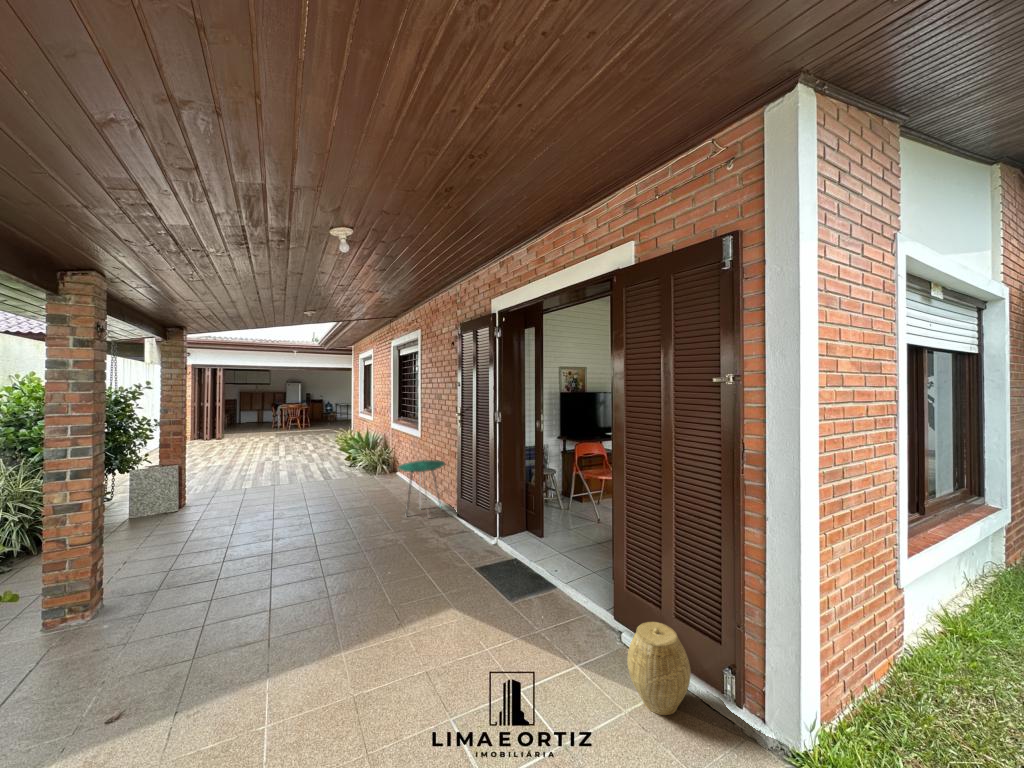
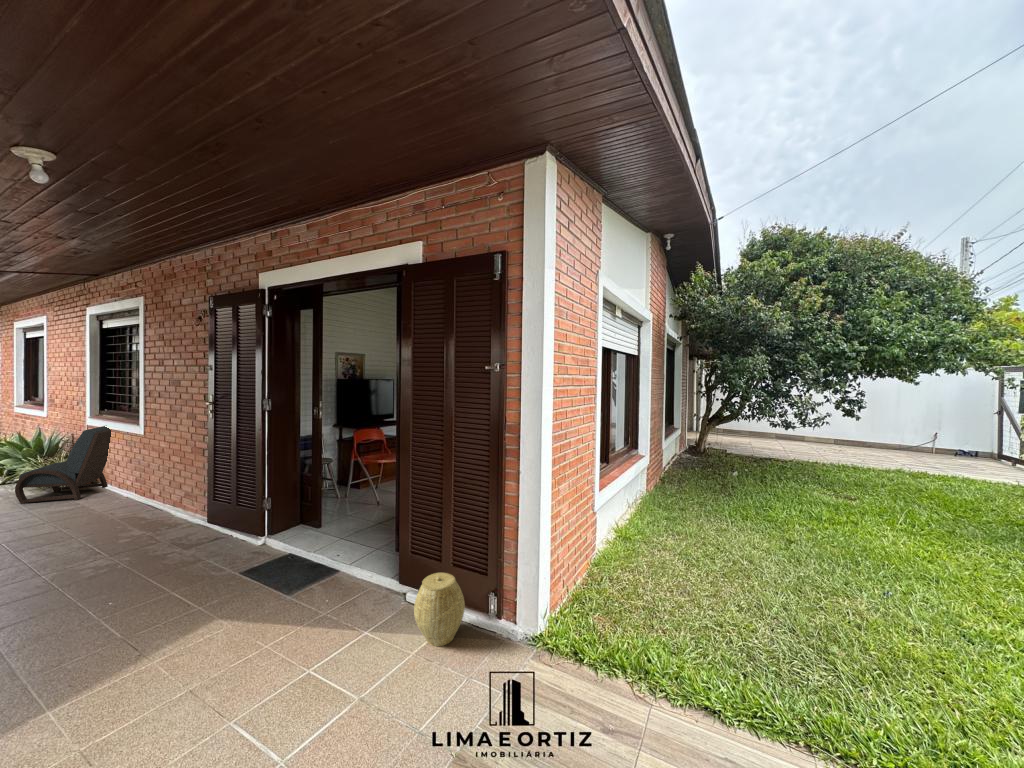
lounge chair: none [354,429,409,483] -> present [15,426,111,504]
side table: present [398,460,445,506] -> none [110,461,189,537]

